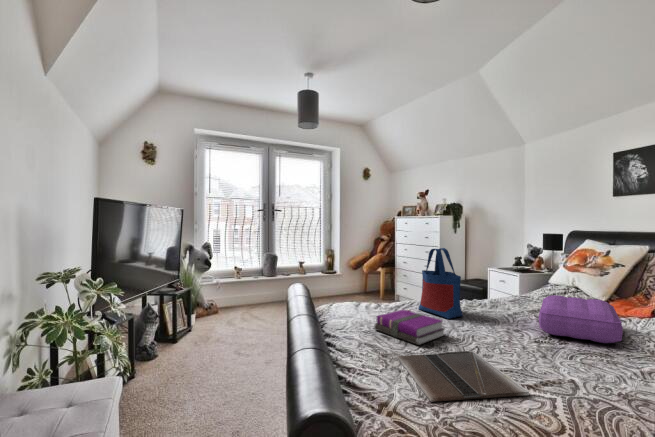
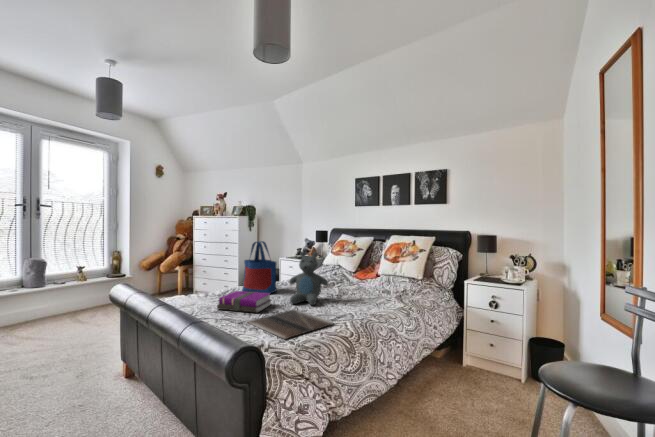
teddy bear: none [471,266,538,350] -> present [290,252,328,305]
pillow: present [539,295,623,343] -> none [325,270,367,294]

